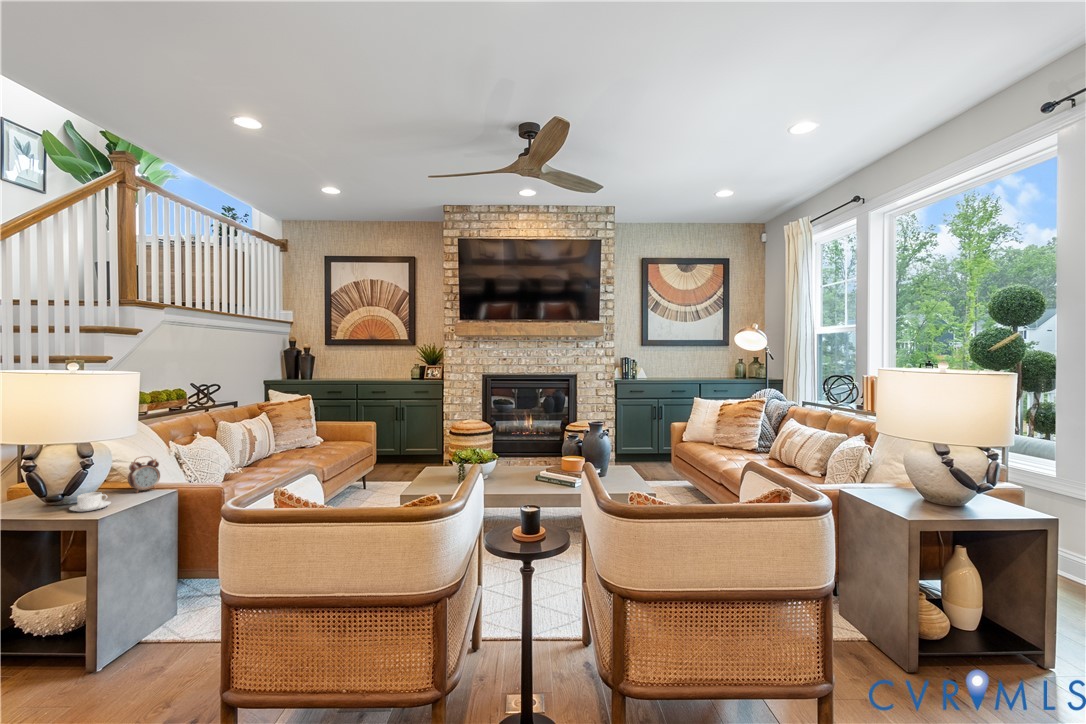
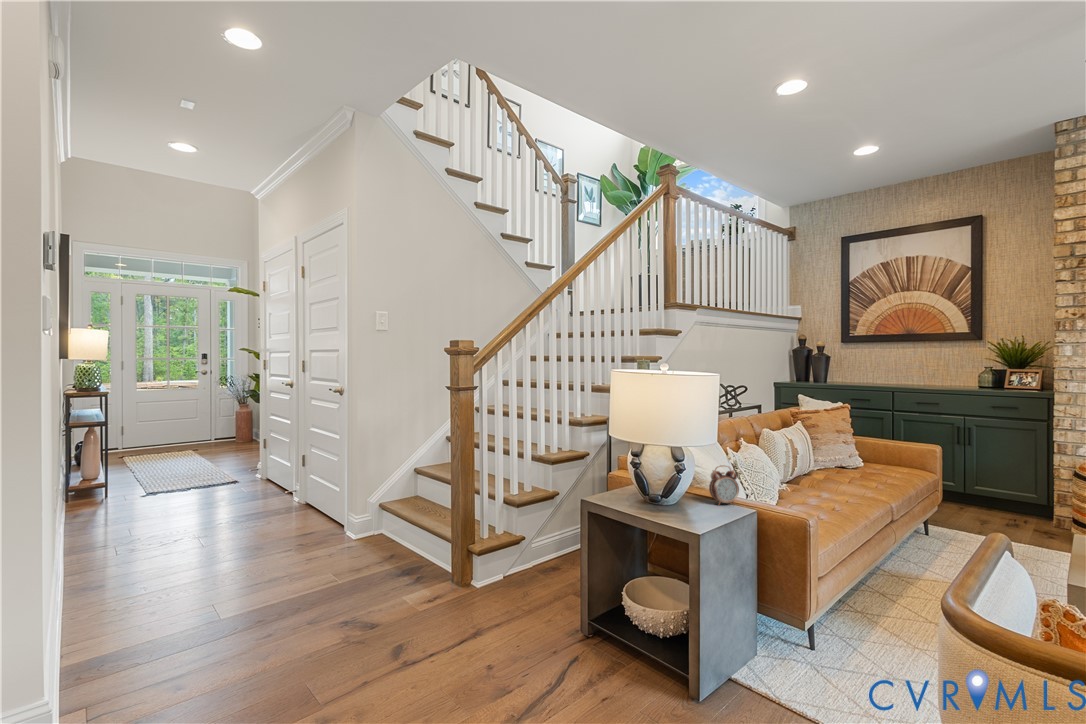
coffee cup: present [70,492,111,512] -> none [670,500,704,521]

